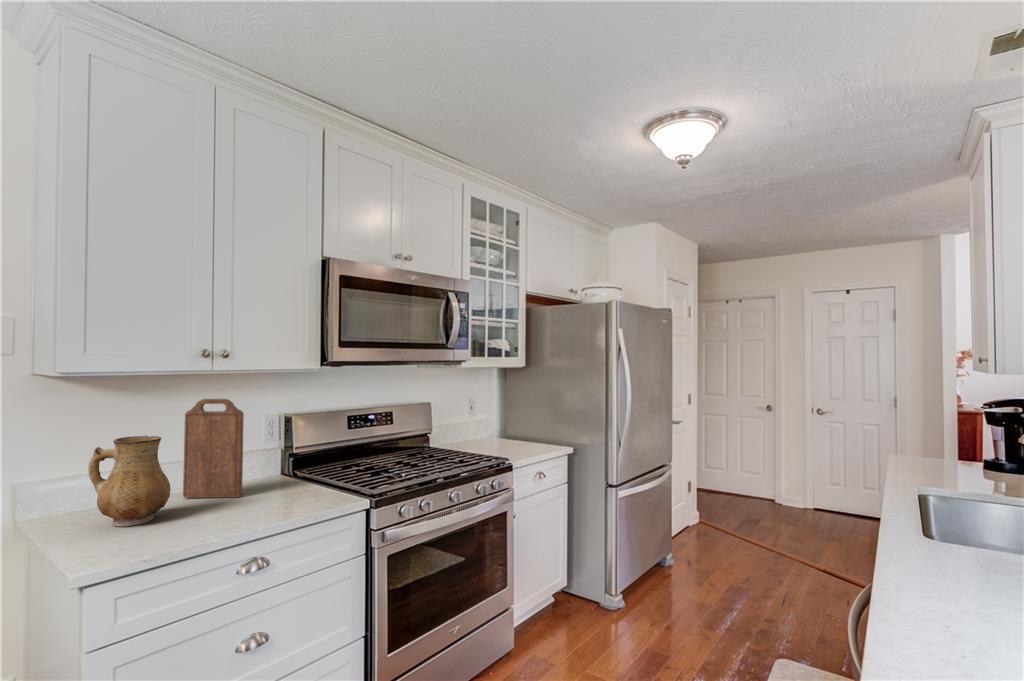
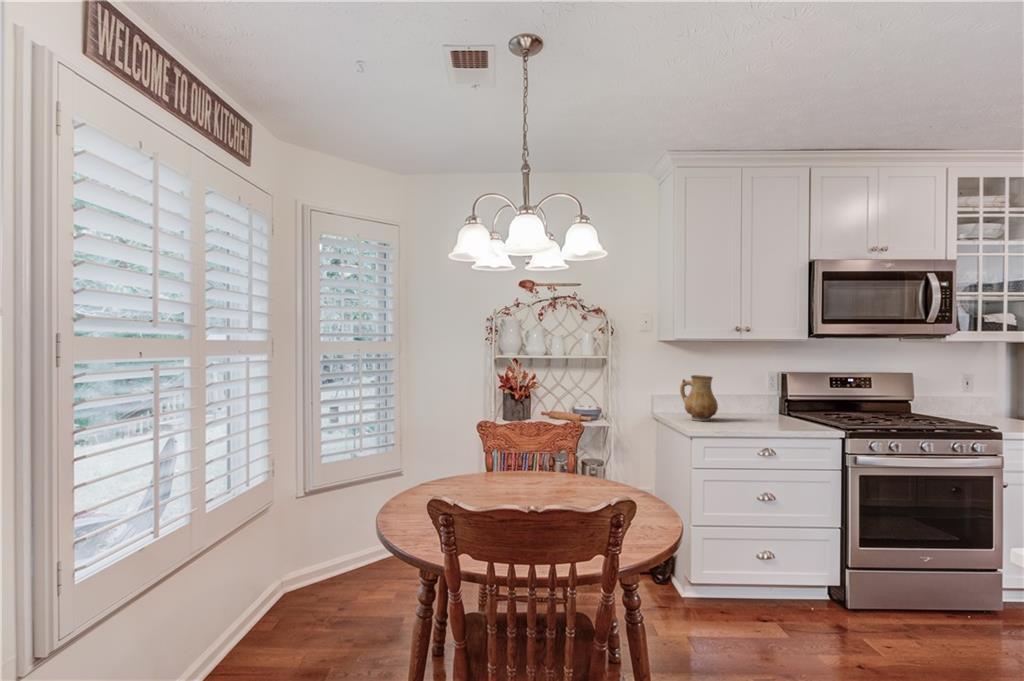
cutting board: present [183,399,244,498] -> none [721,358,755,419]

